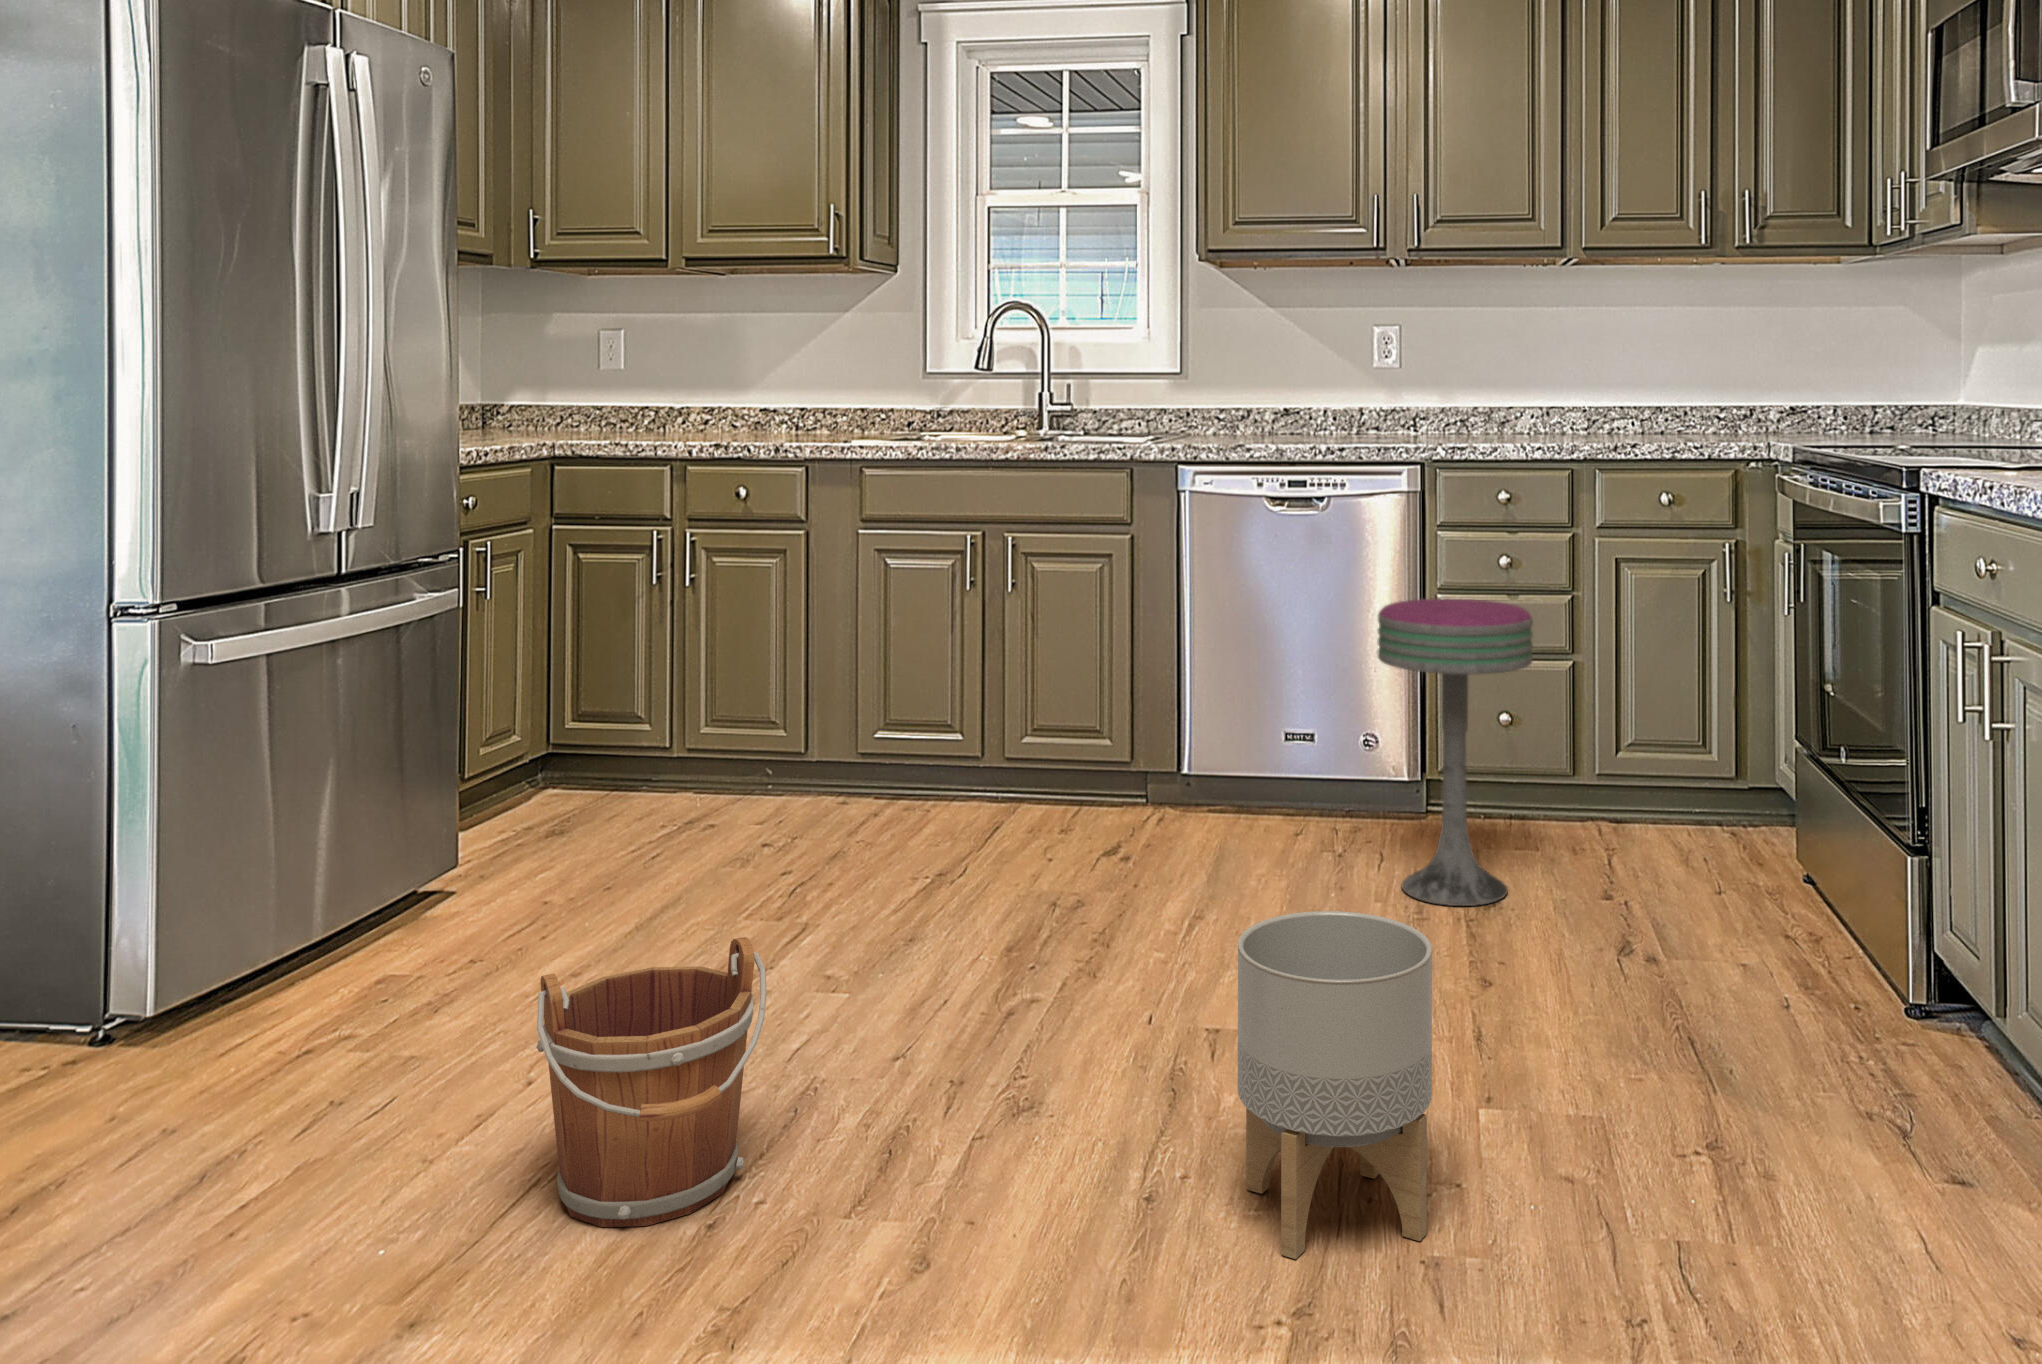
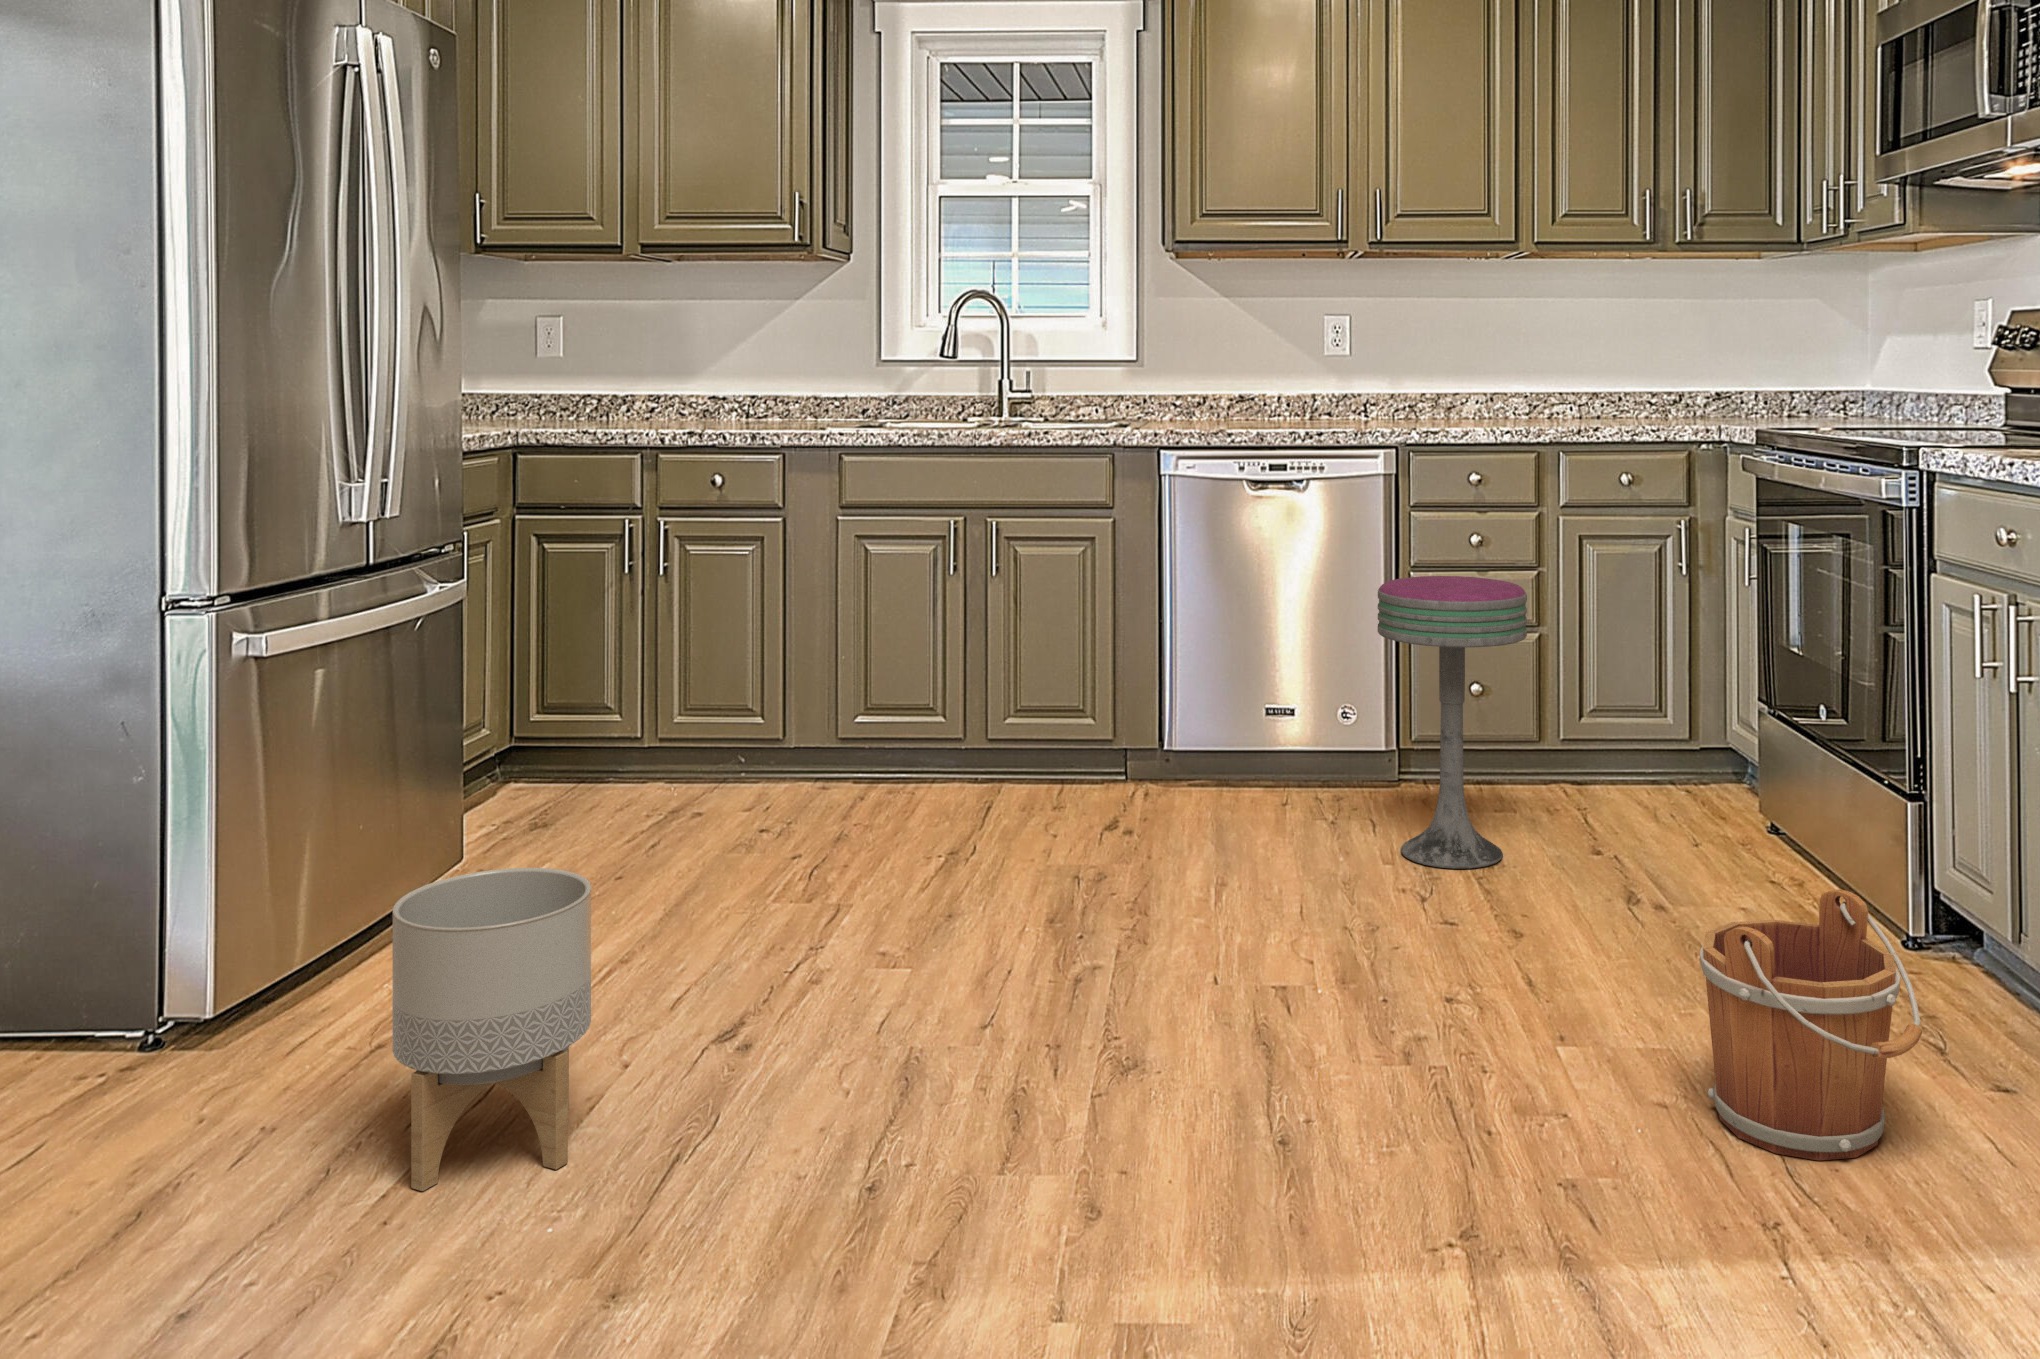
planter: present [1238,911,1432,1259] -> present [392,868,591,1191]
bucket: present [536,937,767,1227] -> present [1700,890,1922,1161]

